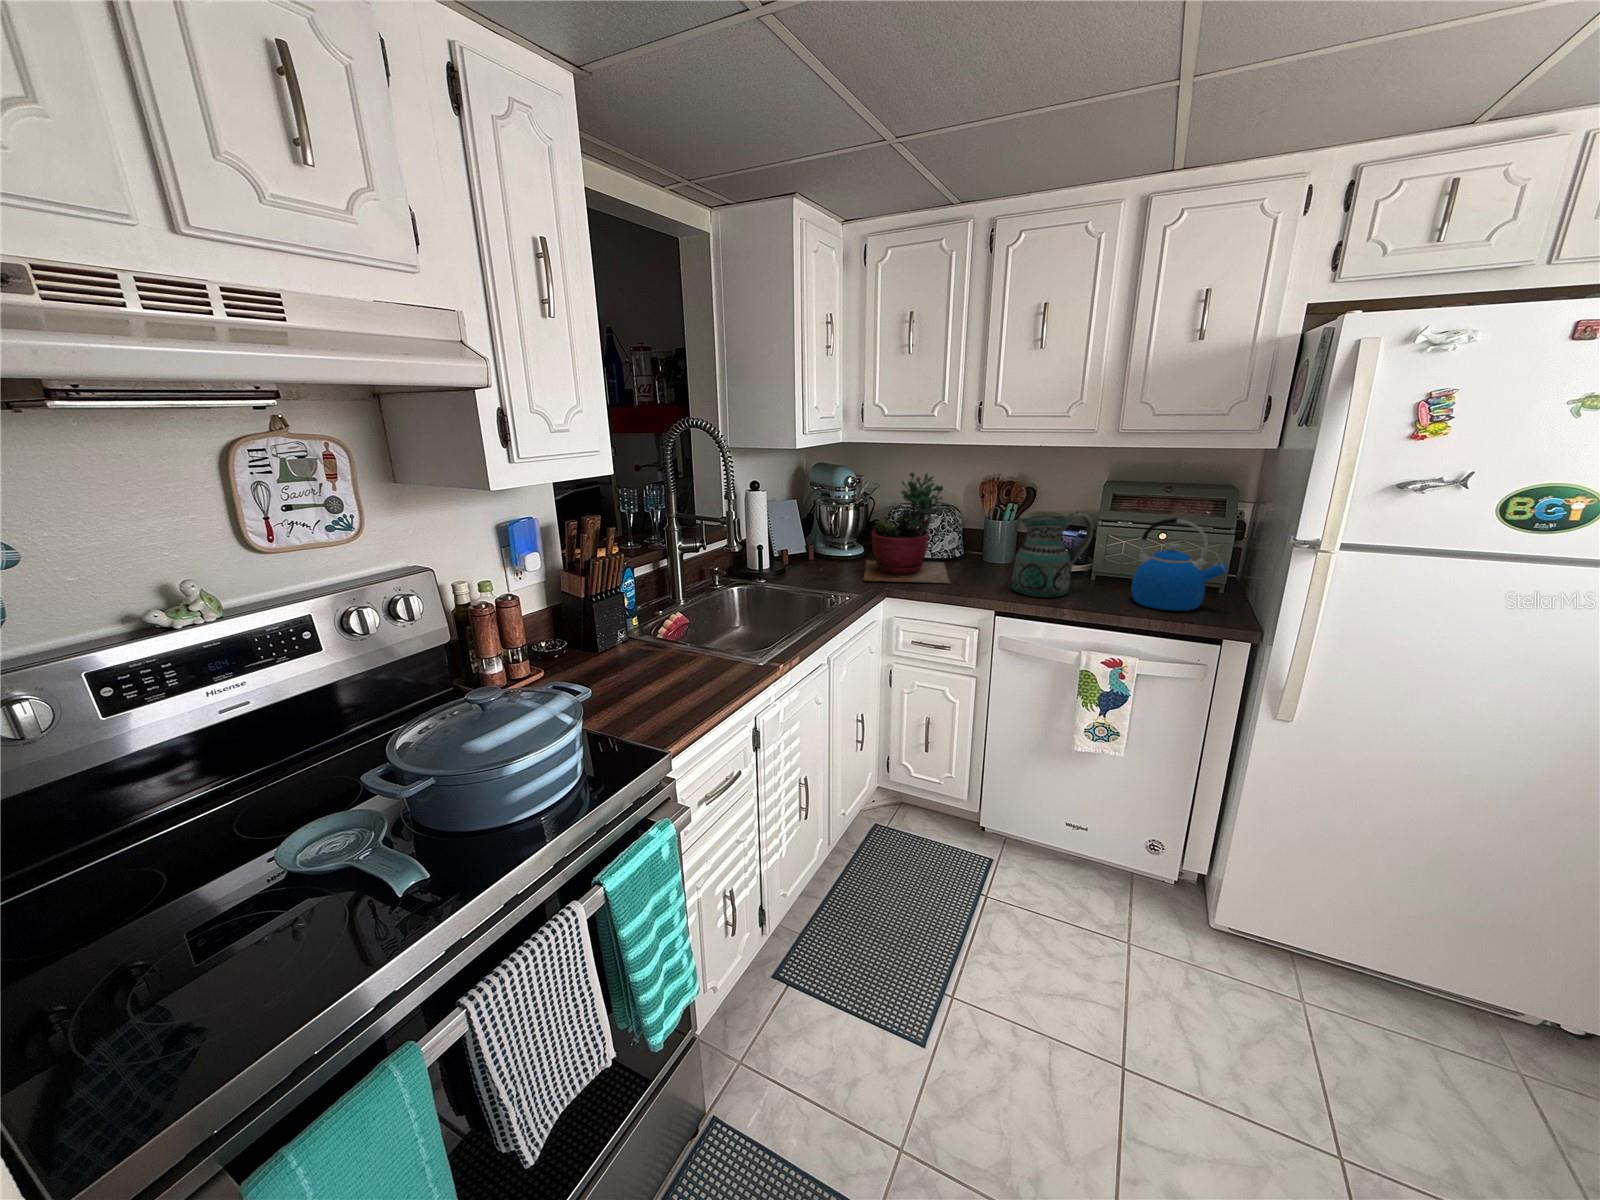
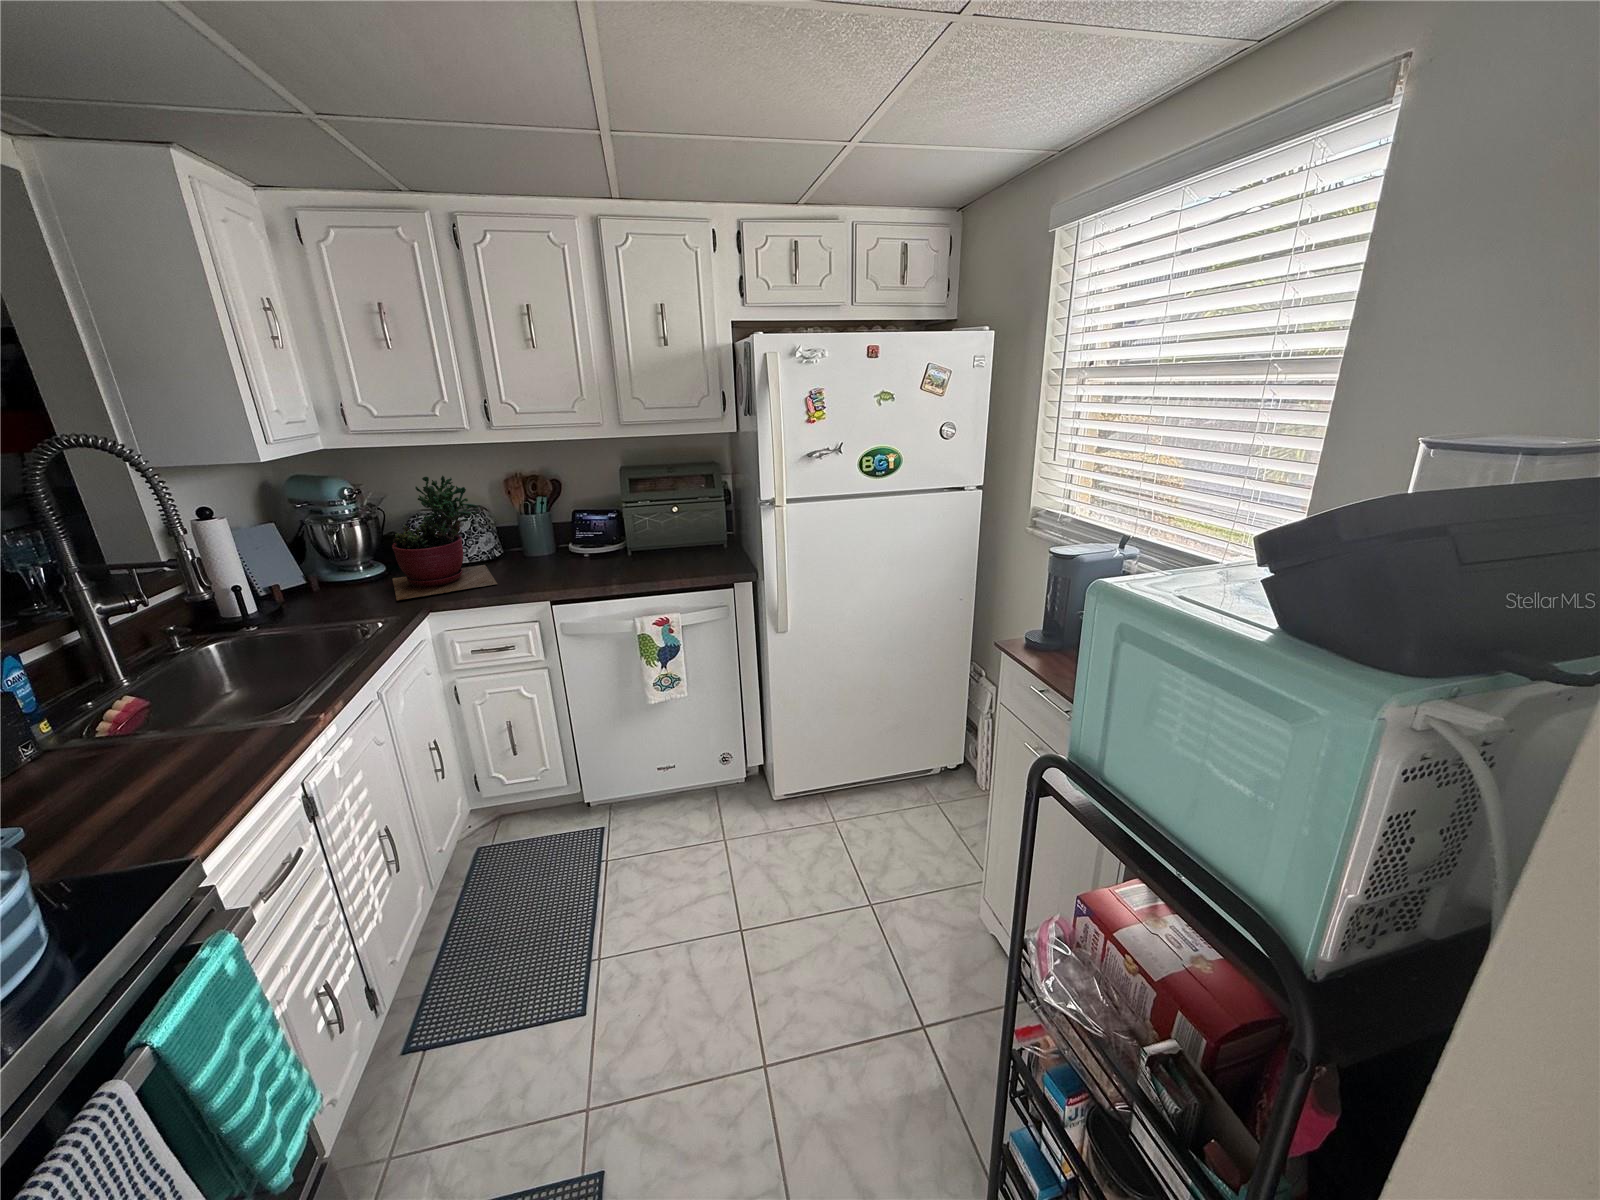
ceramic pitcher: present [1012,510,1093,597] -> none [552,497,620,580]
kettle: present [1131,518,1228,611] -> none [659,493,726,570]

